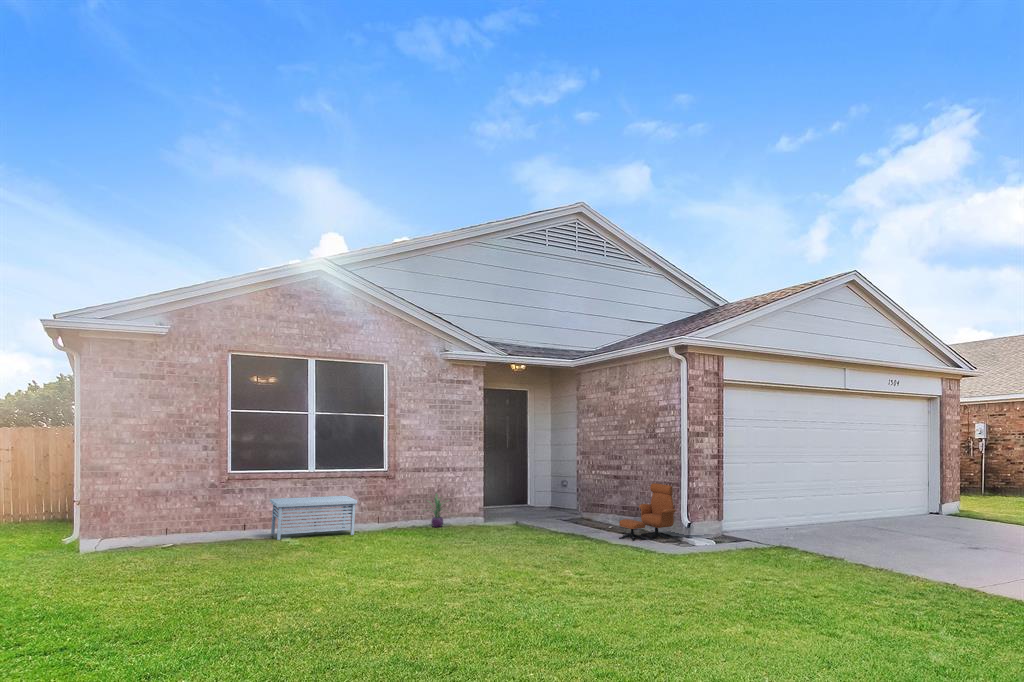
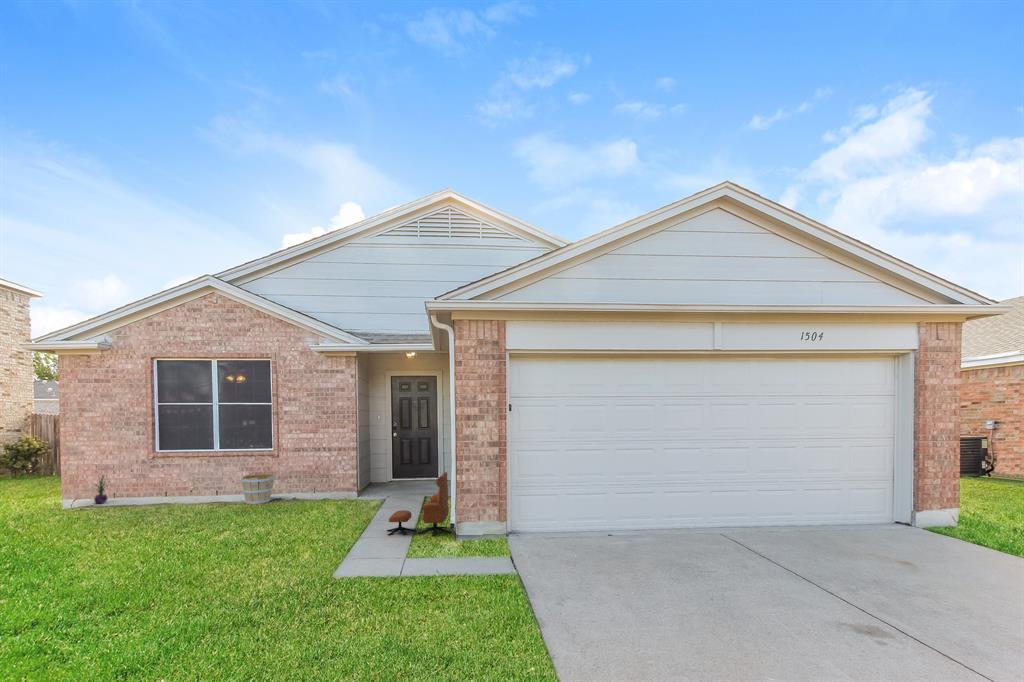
decorative plant: present [431,494,443,527] -> present [94,476,107,504]
storage bench: present [270,496,357,540] -> none [158,472,239,506]
wooden bucket: none [368,496,404,532] -> present [241,474,275,505]

